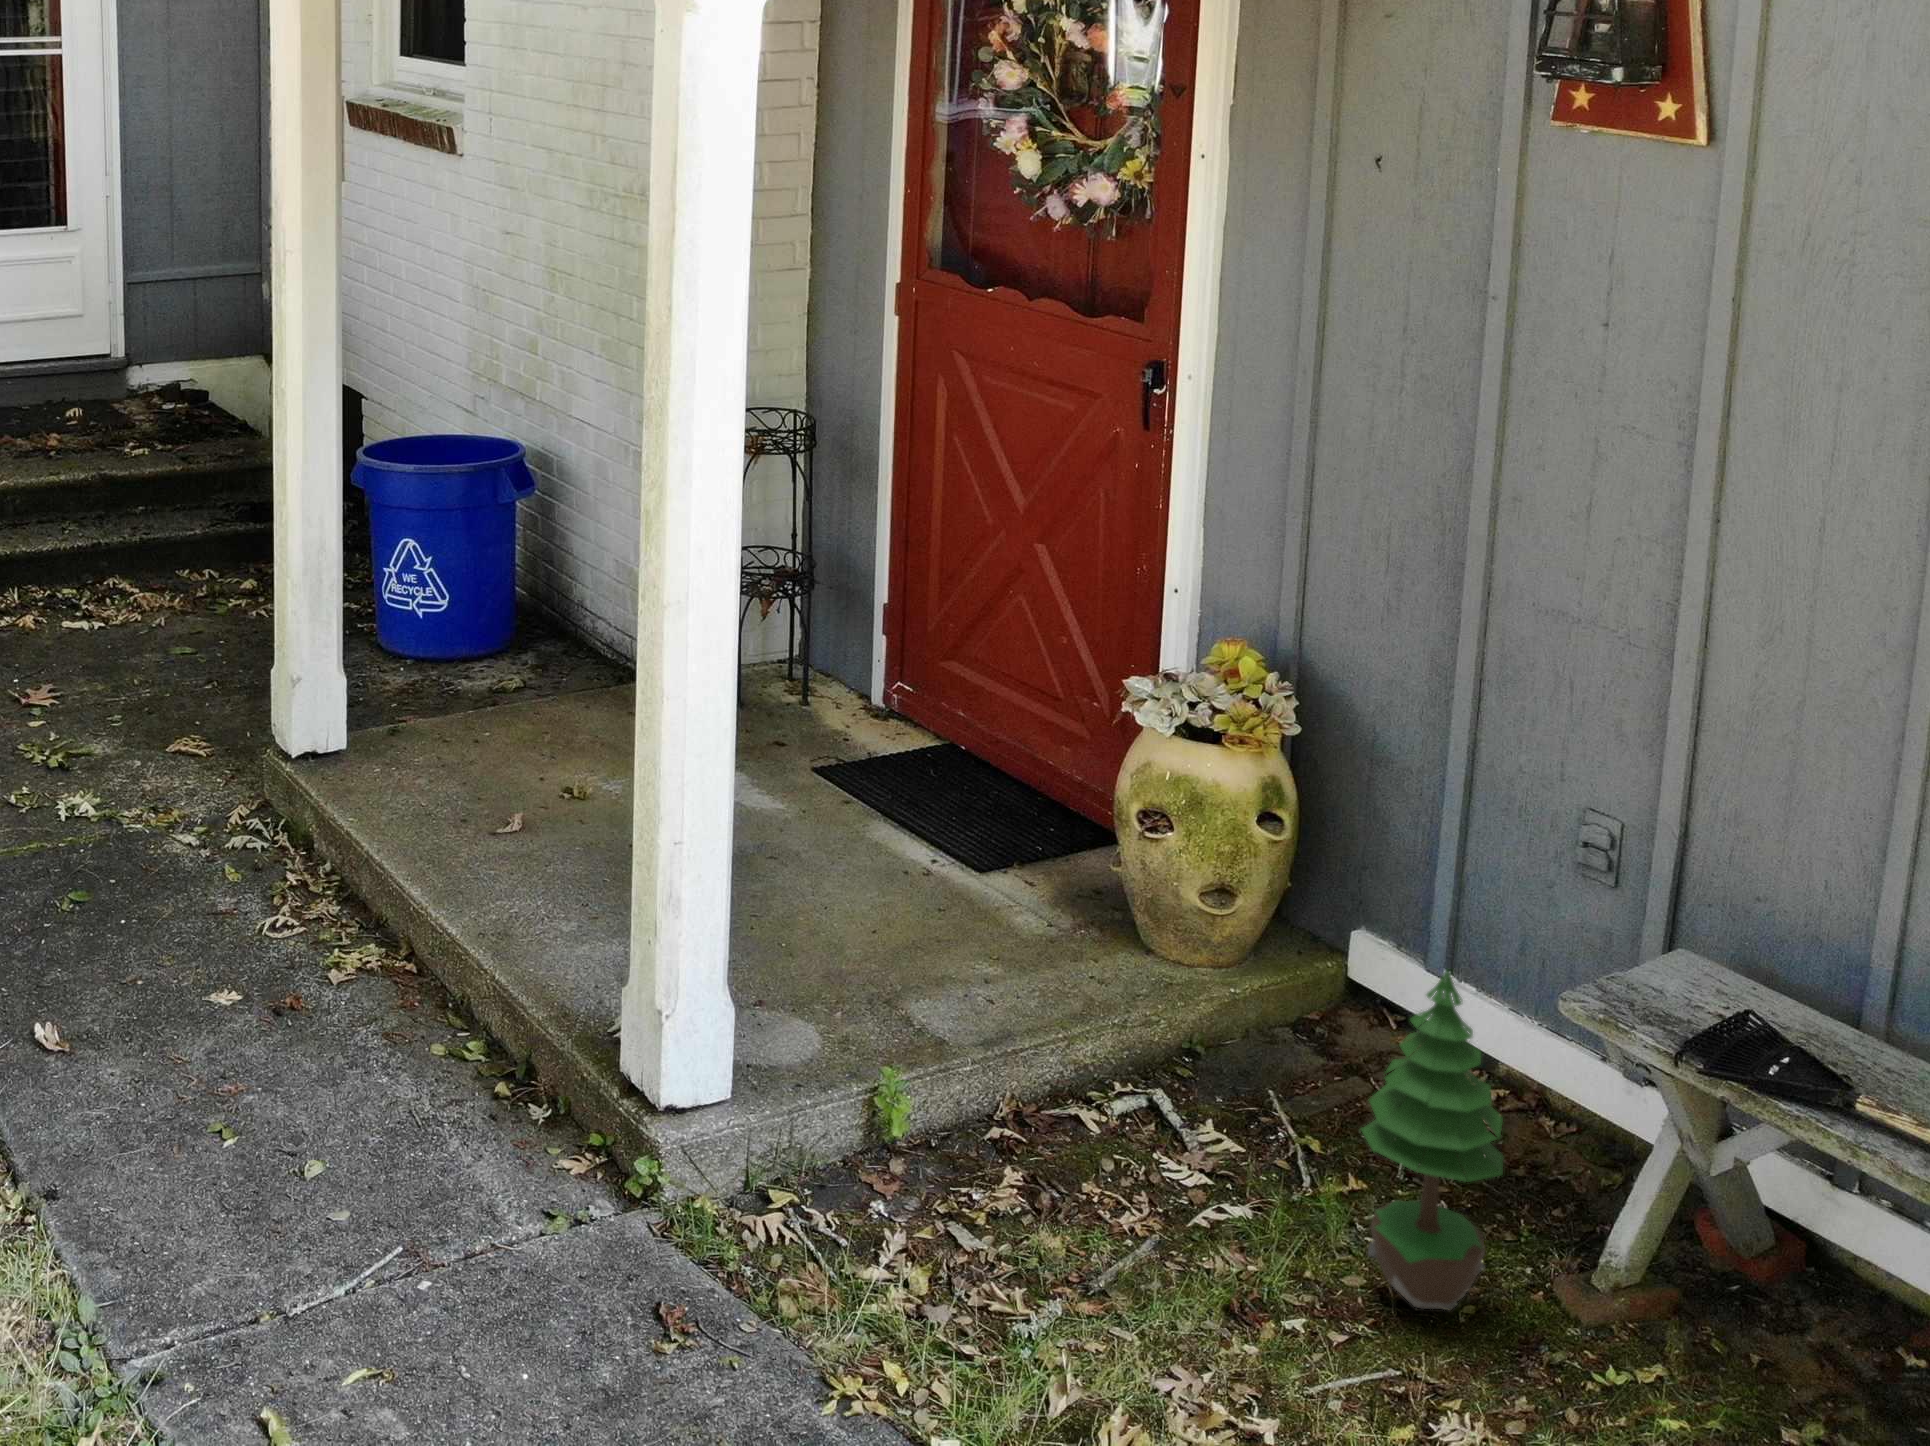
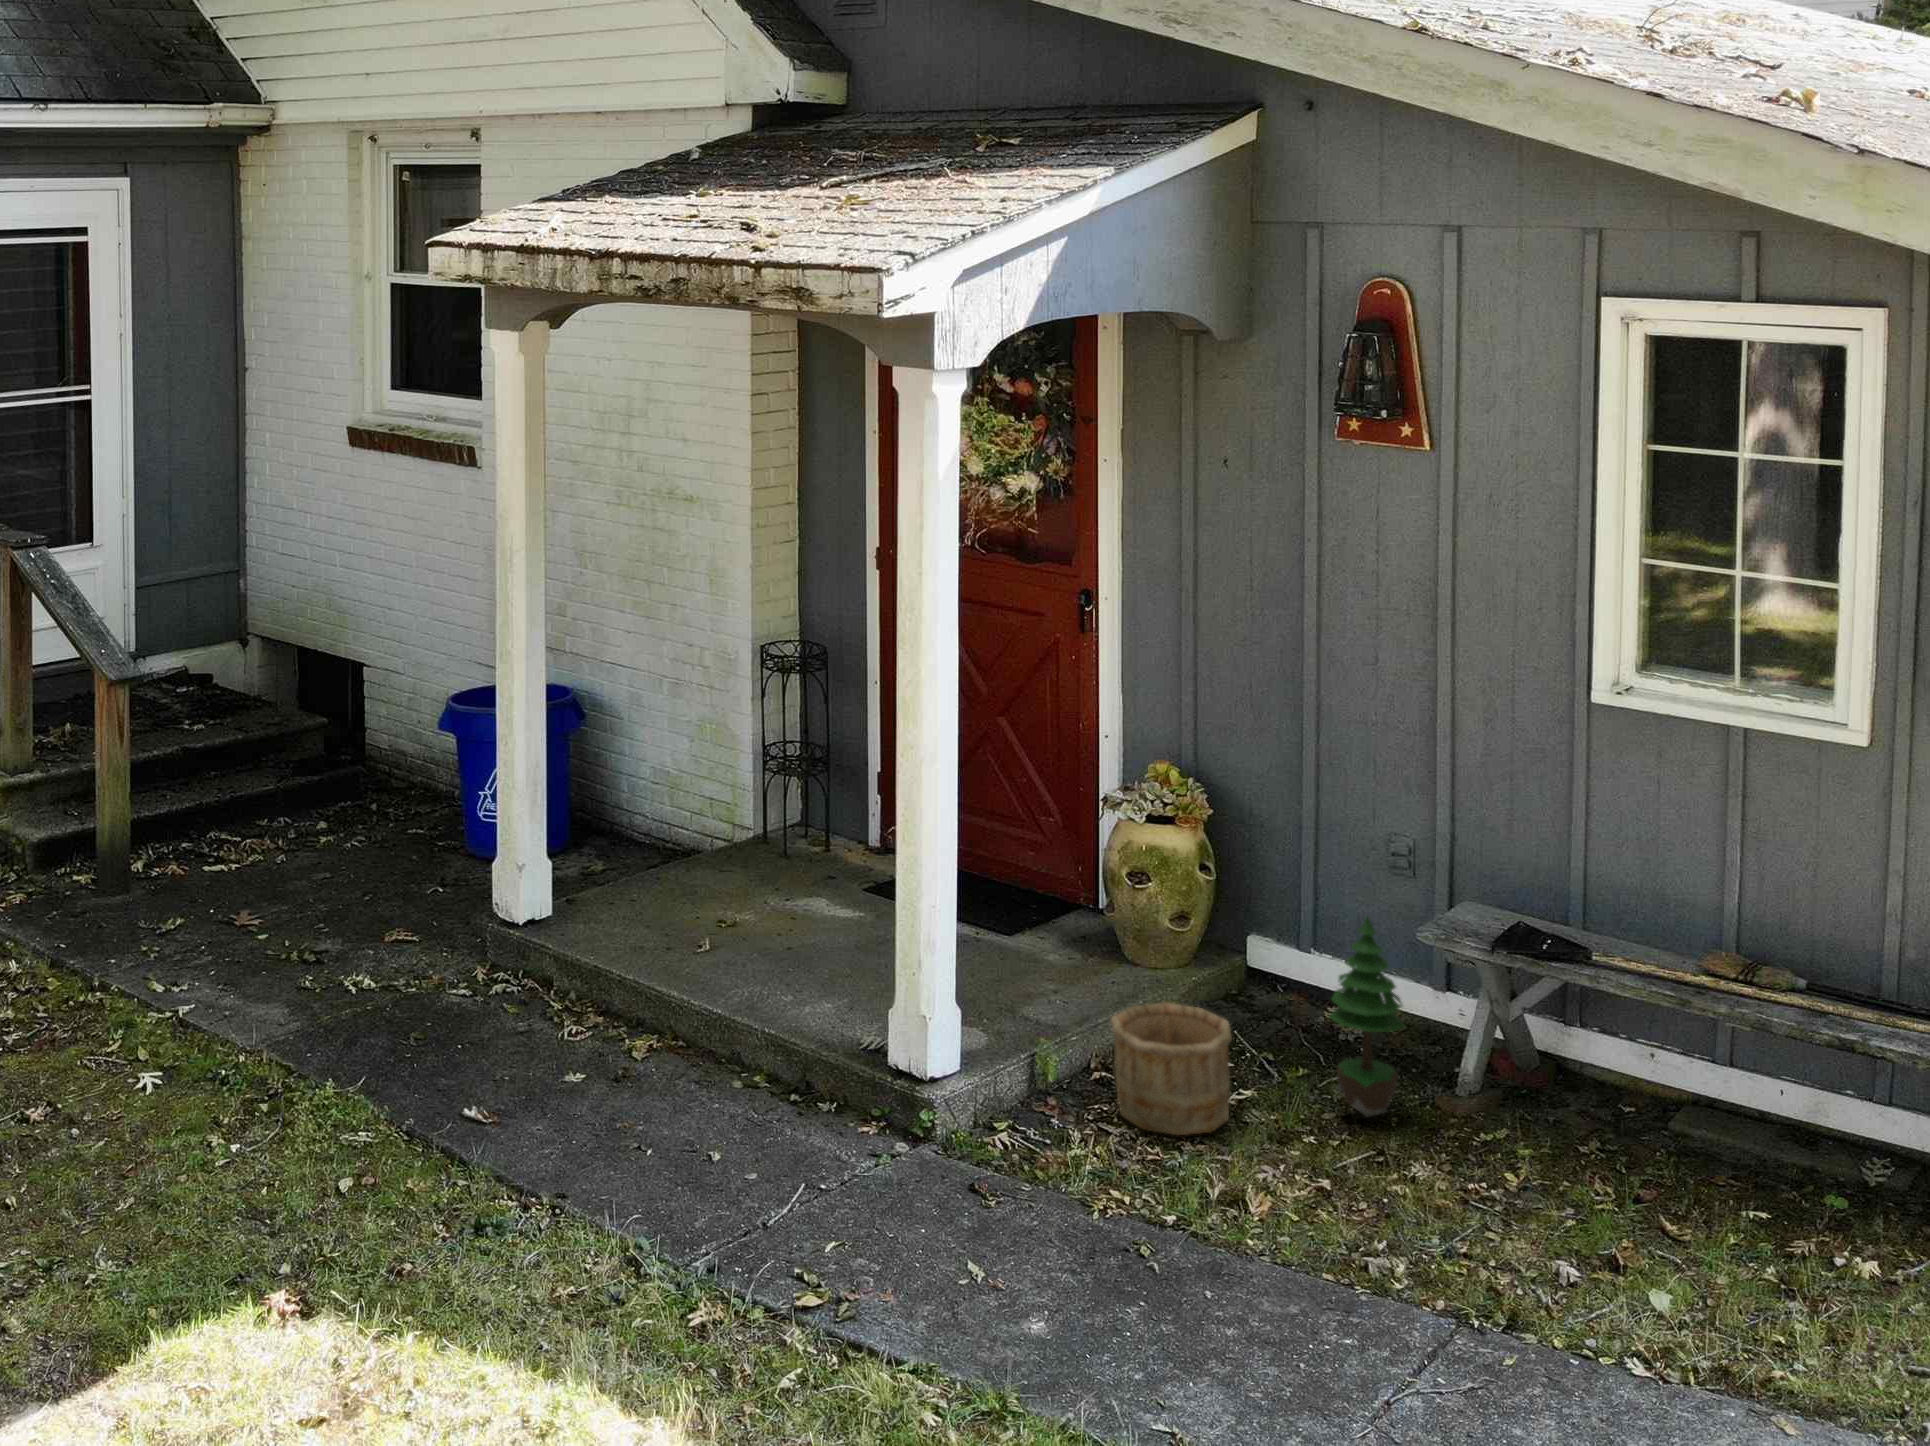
wooden bucket: none [974,1040,1188,1280] -> present [1111,1002,1232,1135]

